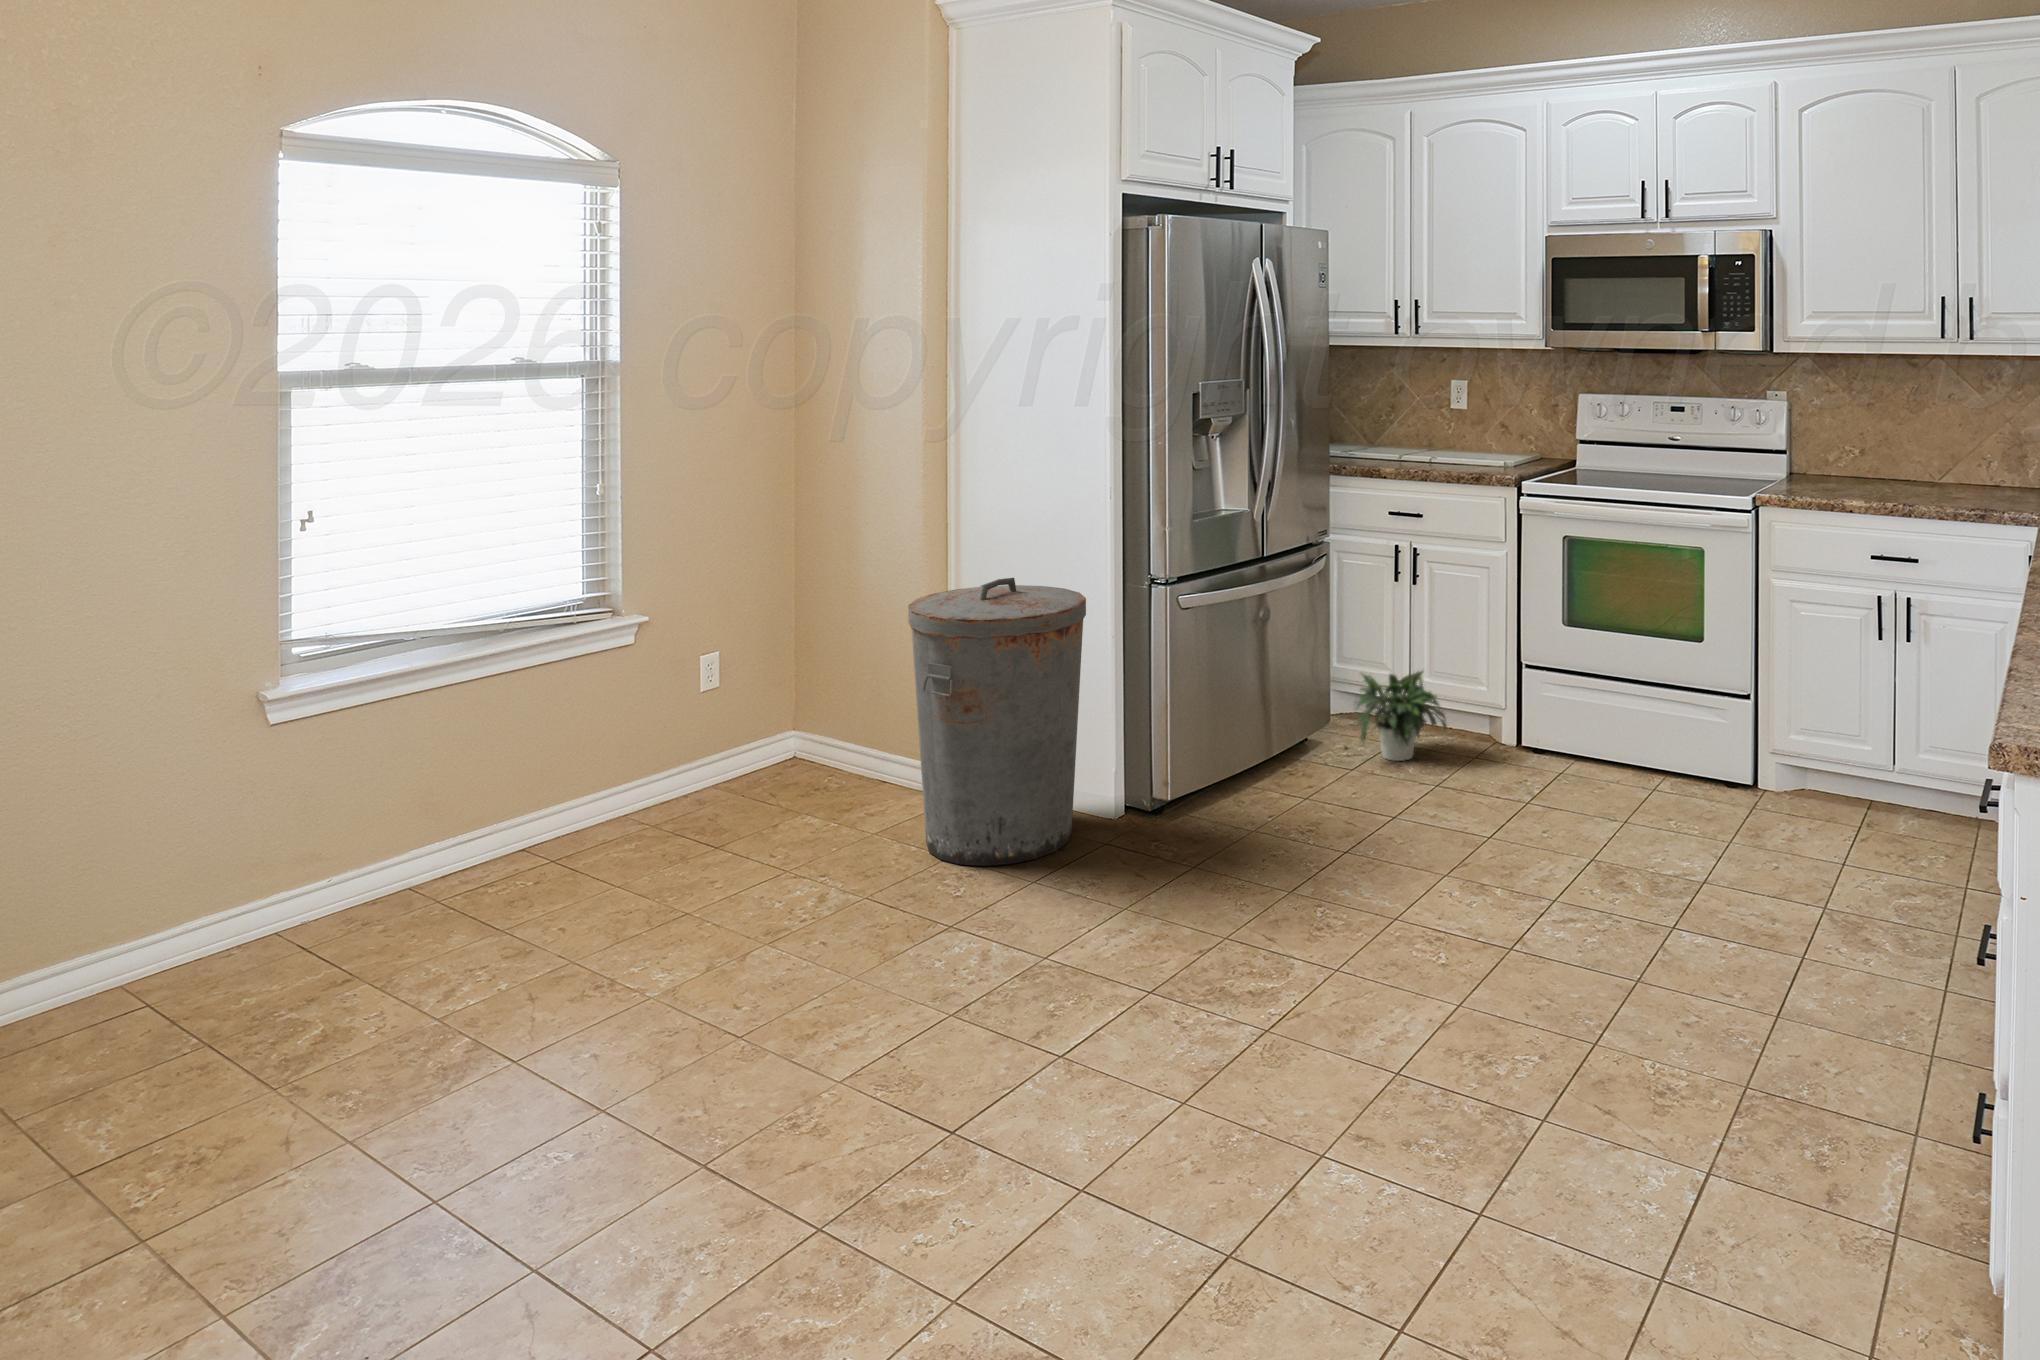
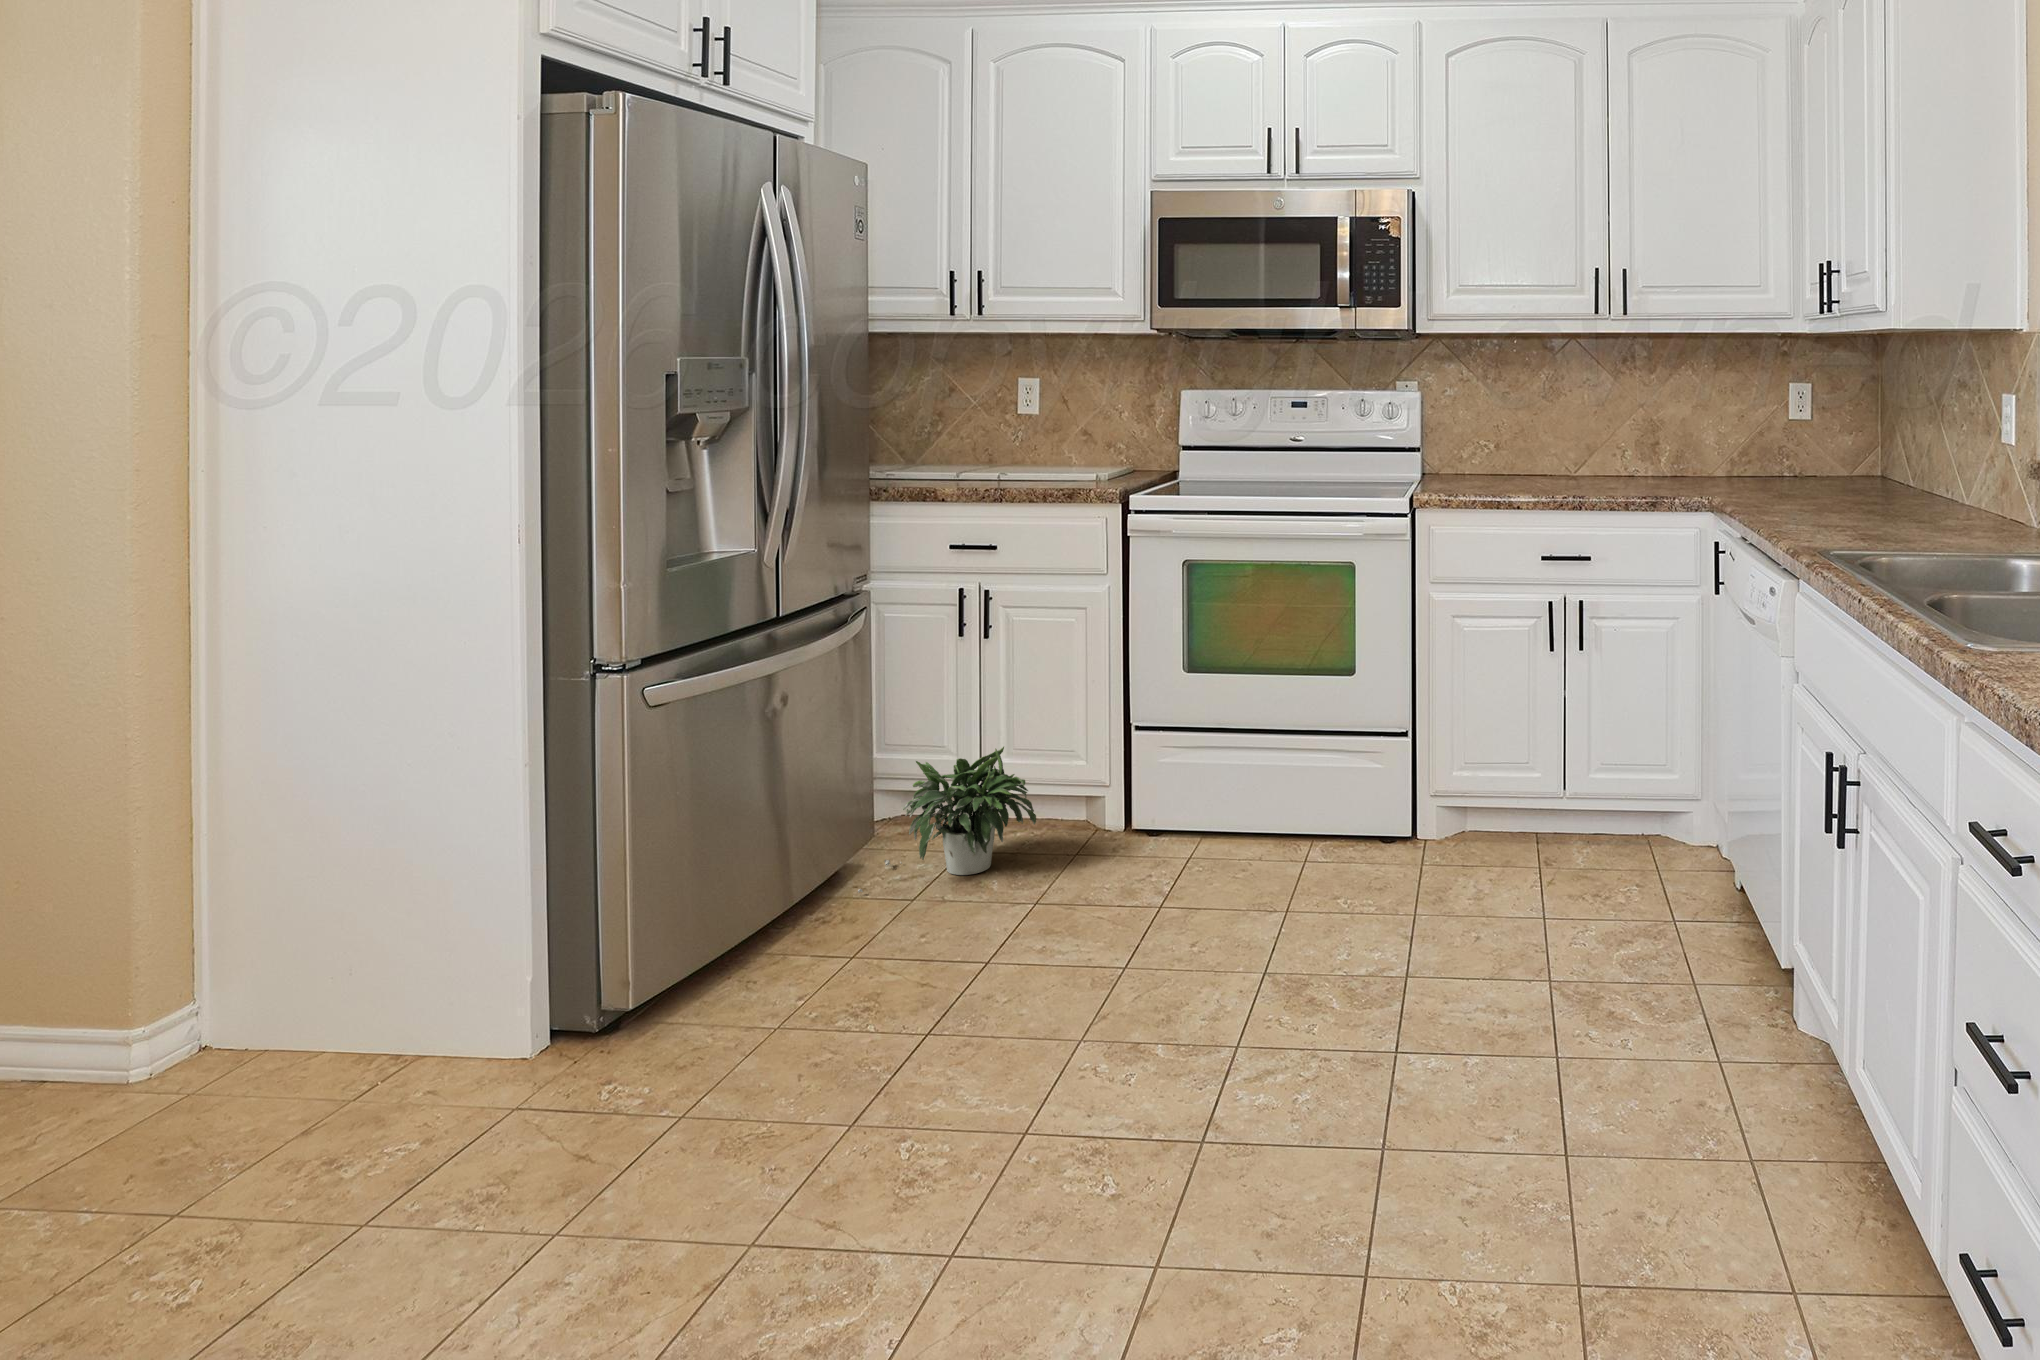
trash can: present [908,578,1086,866] -> none [101,683,477,1202]

